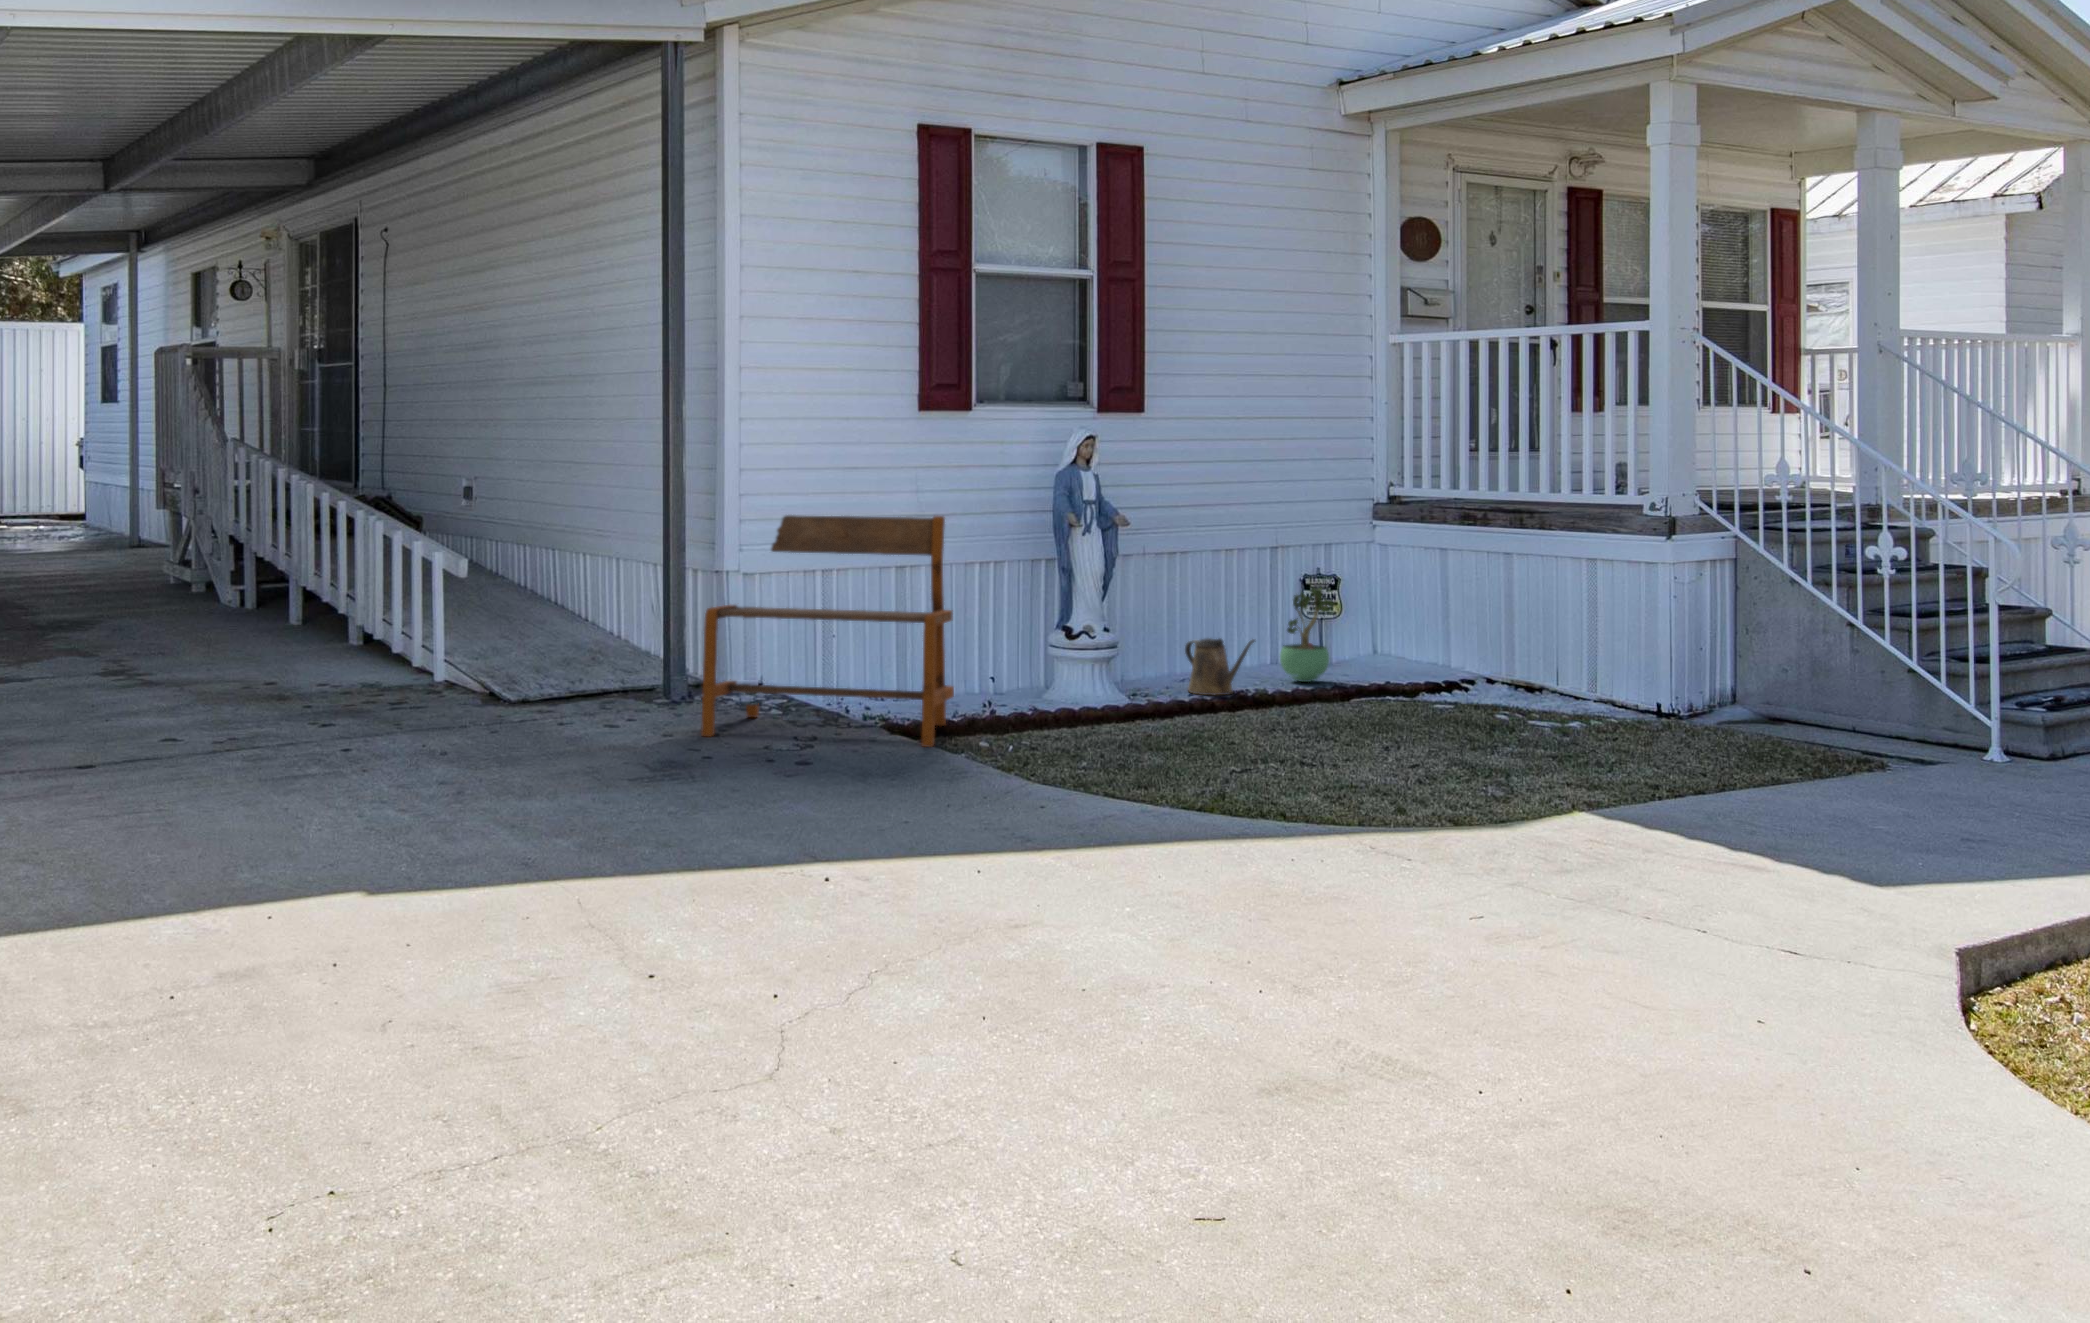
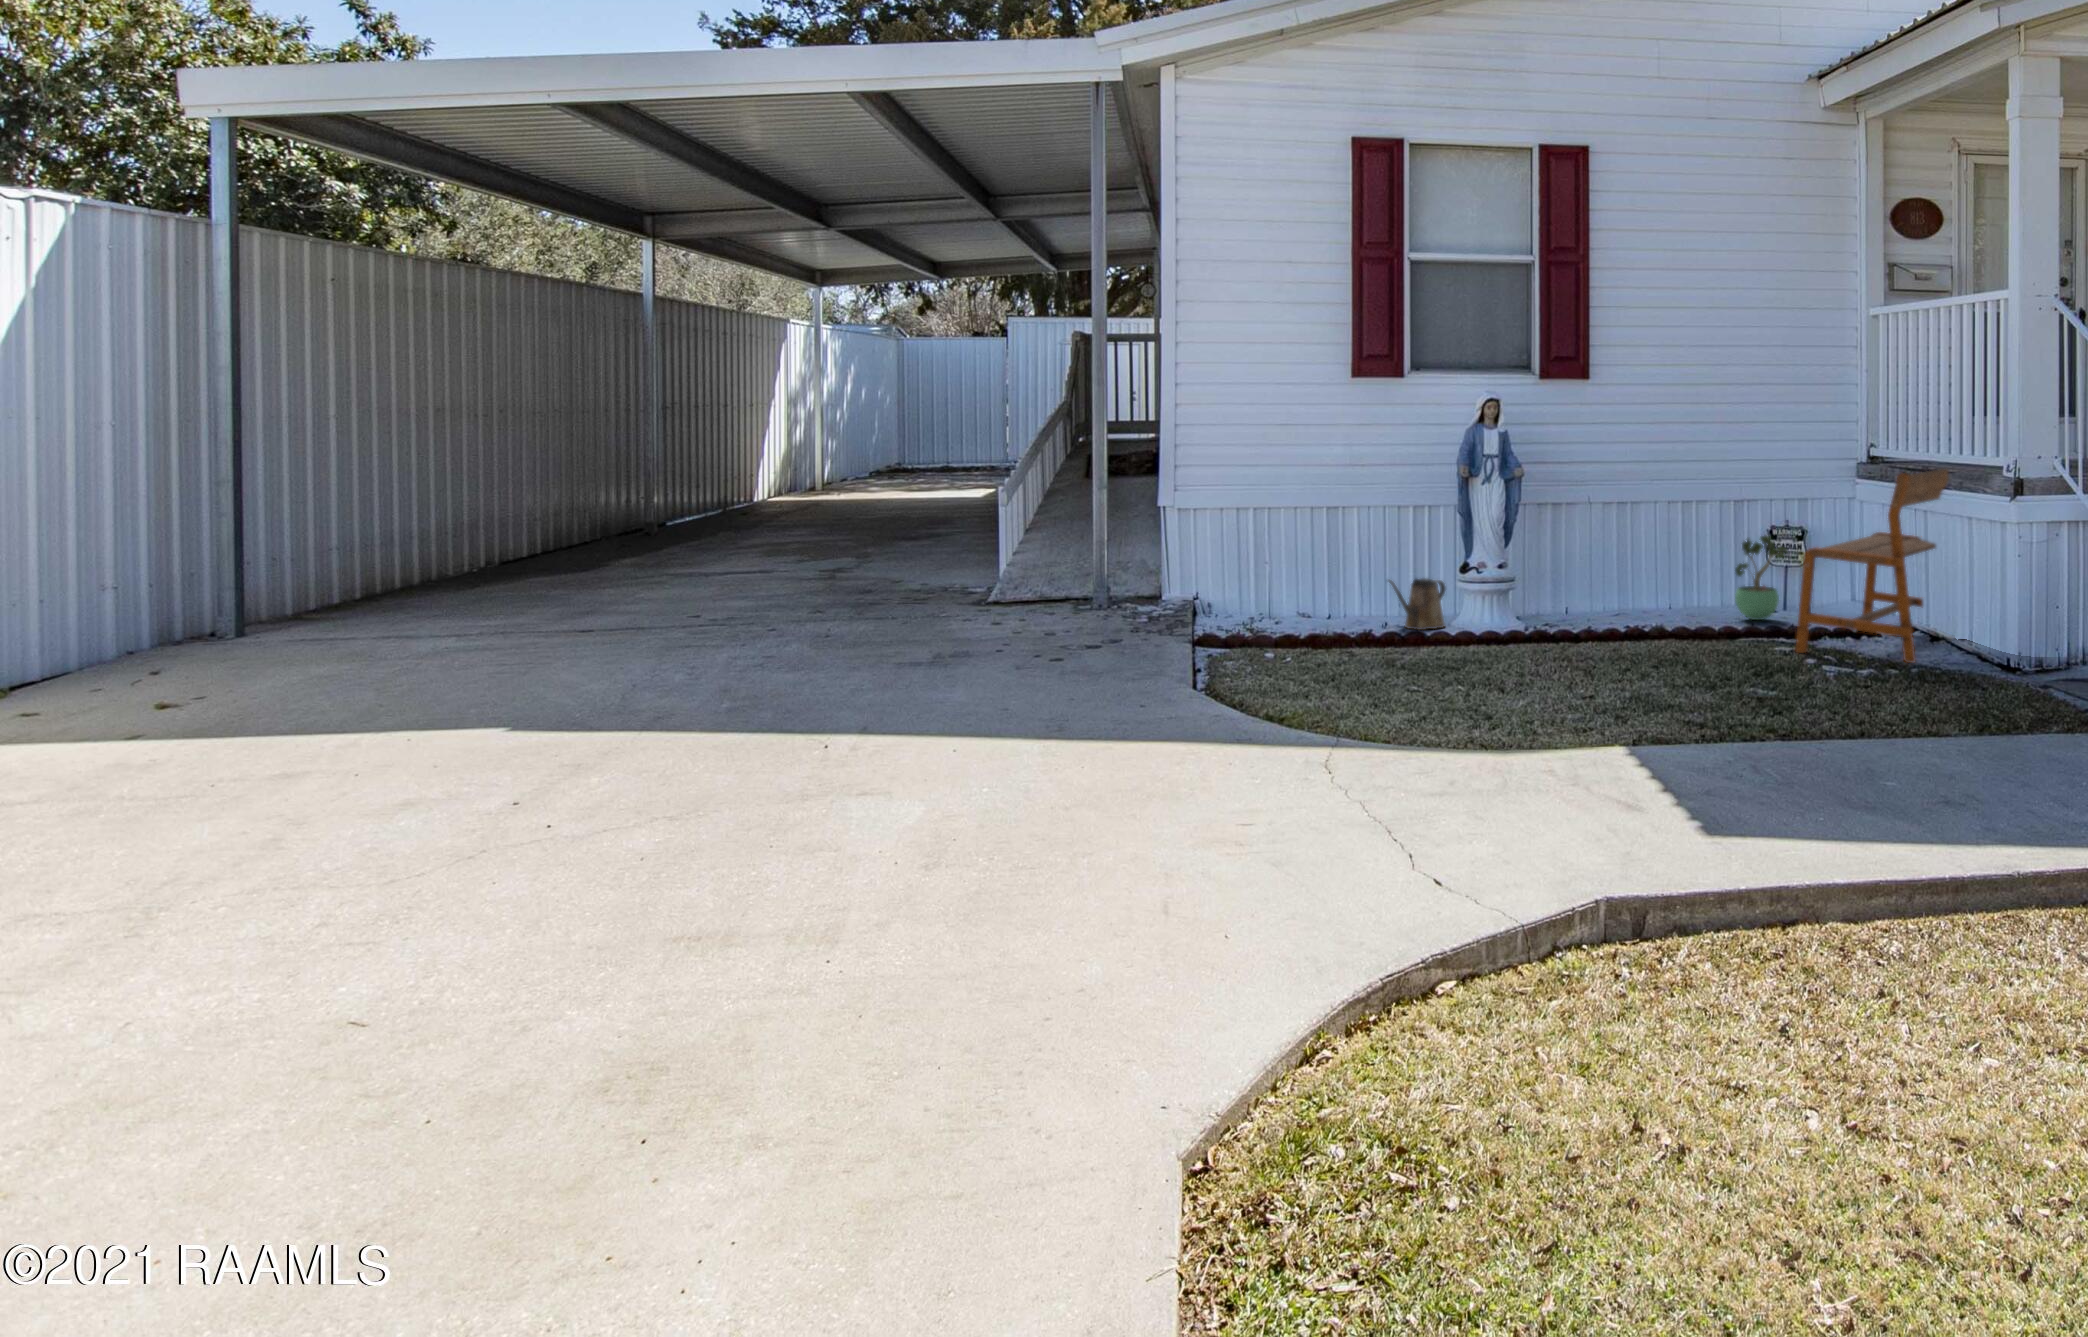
bench: present [701,515,954,747] -> present [1796,469,1948,663]
watering can: present [1185,638,1255,695] -> present [1389,578,1446,630]

